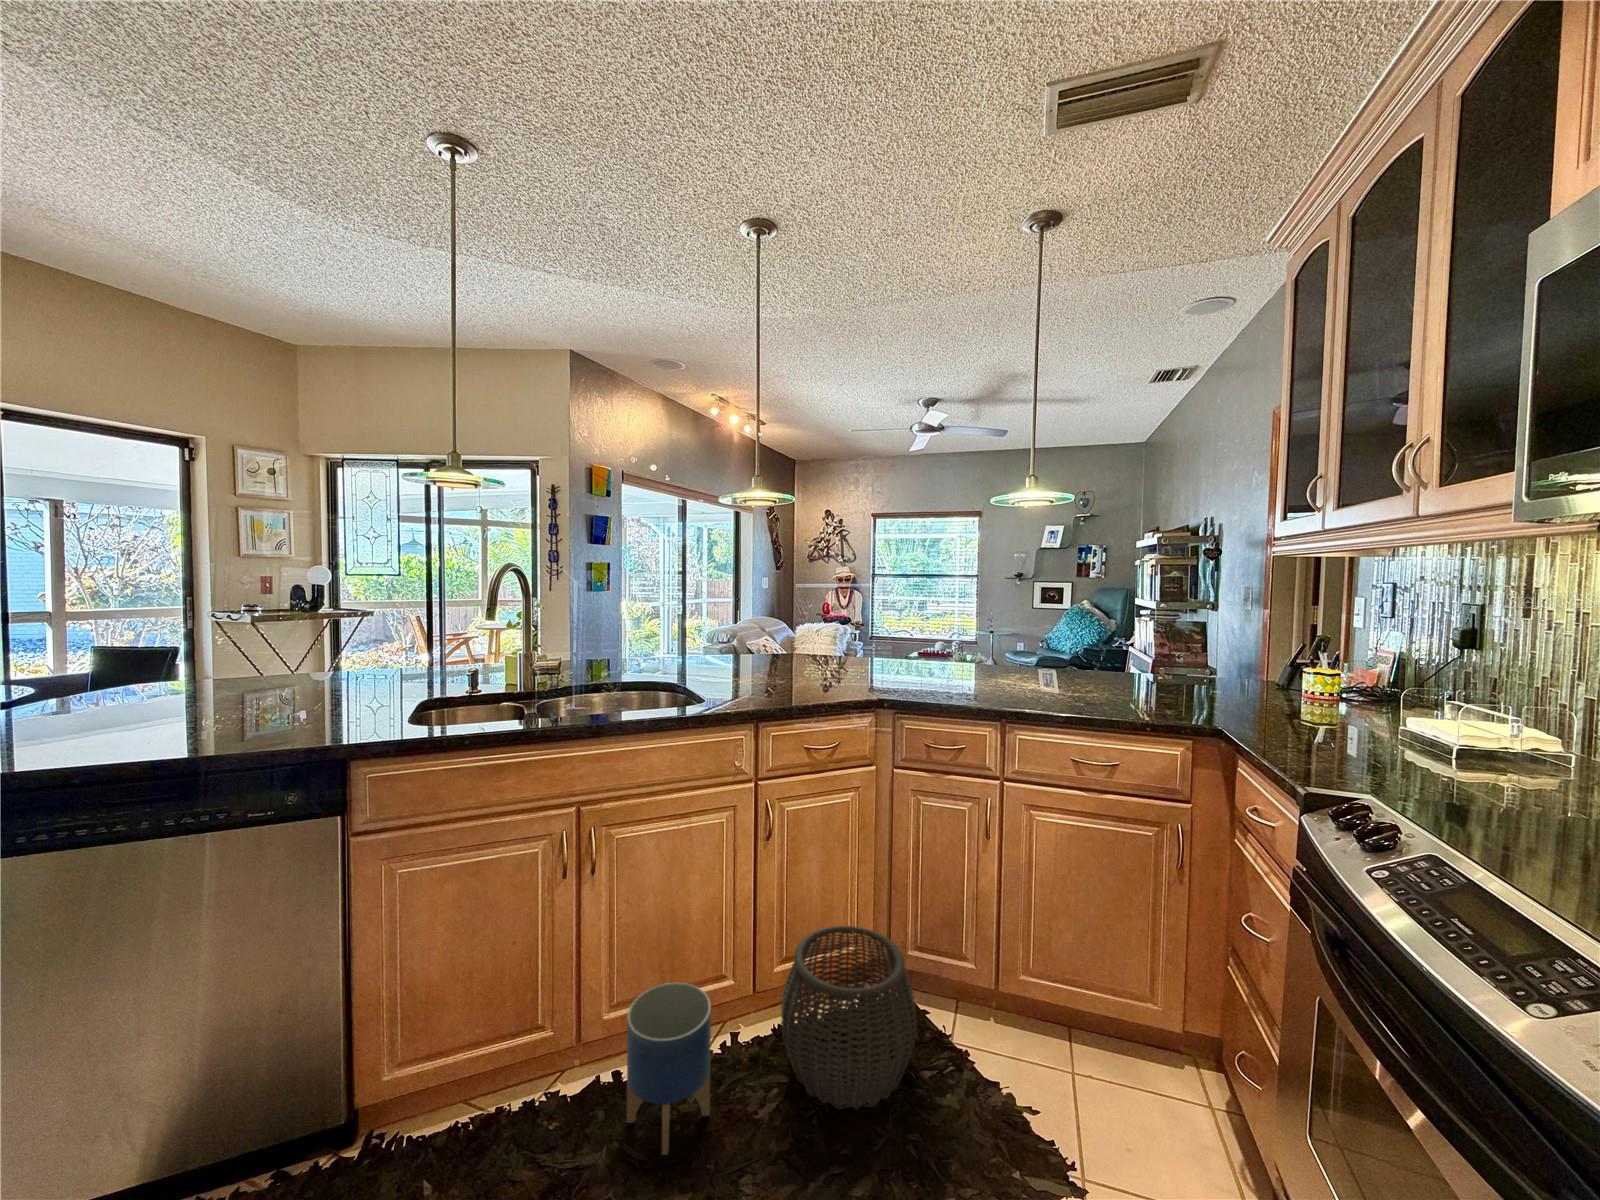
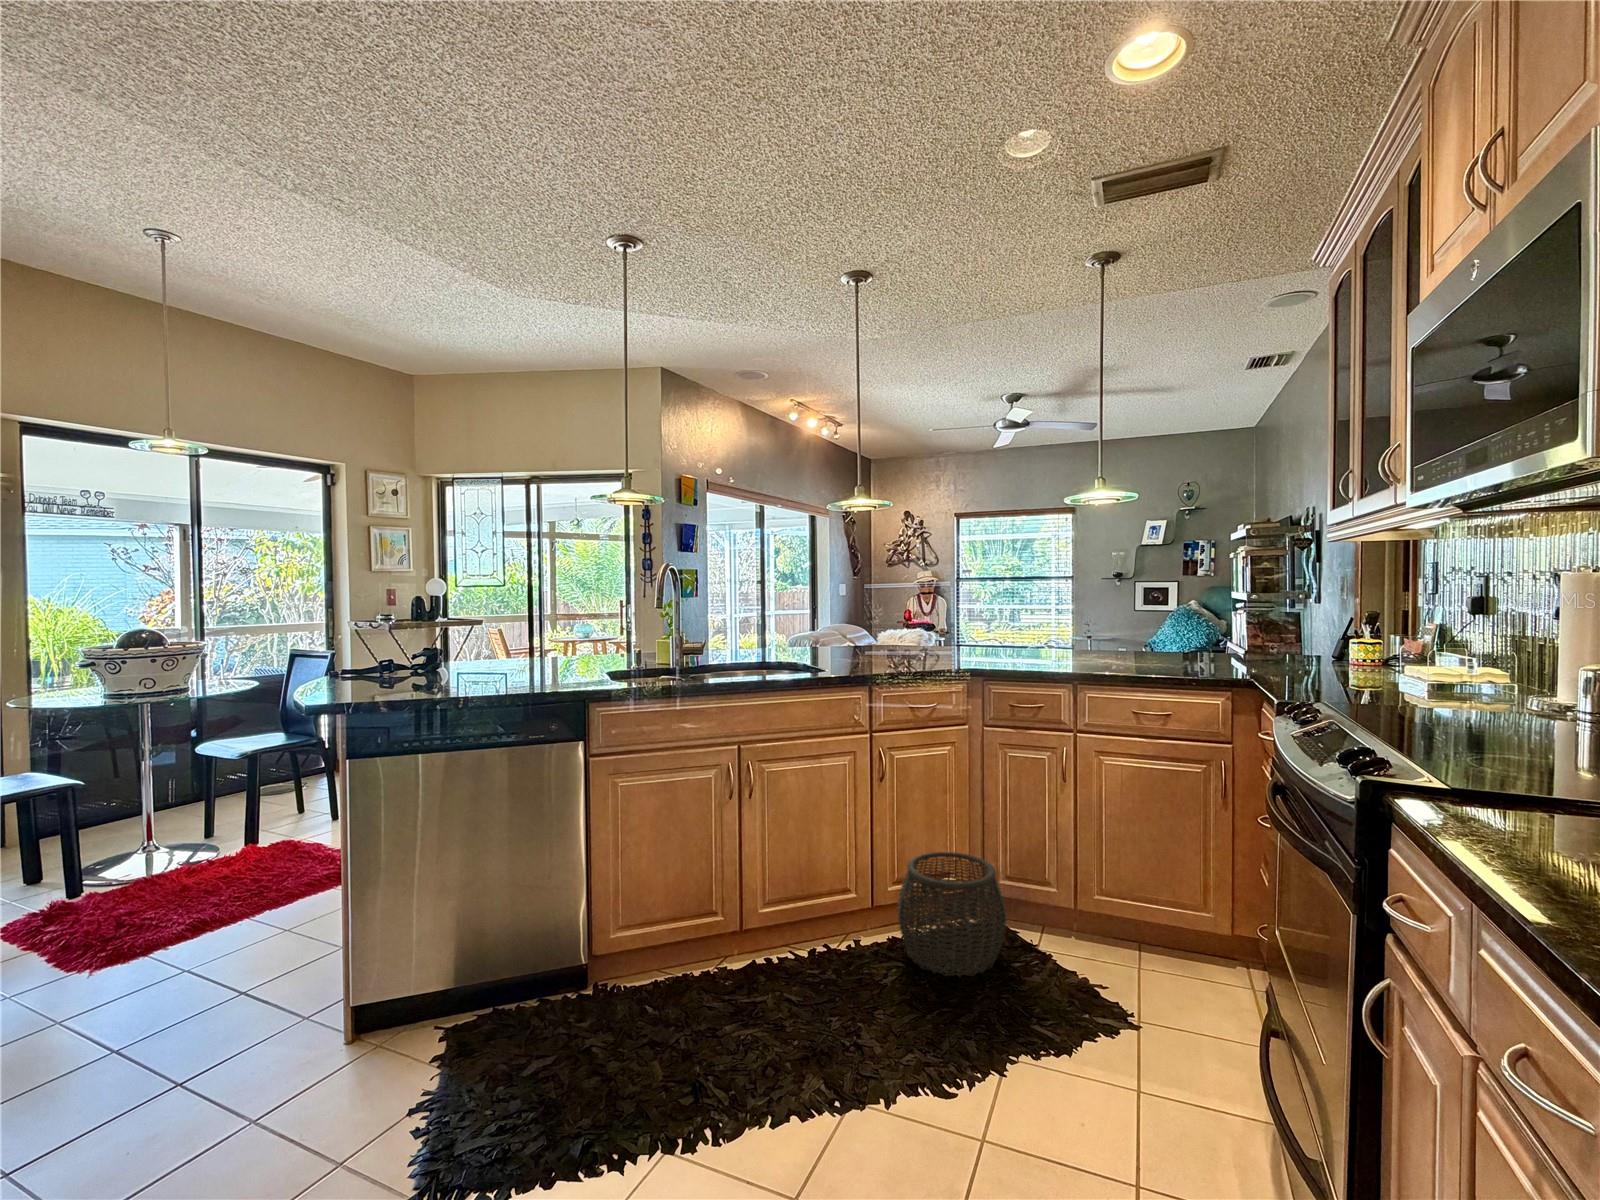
planter: present [627,983,711,1155] -> none [785,882,847,994]

